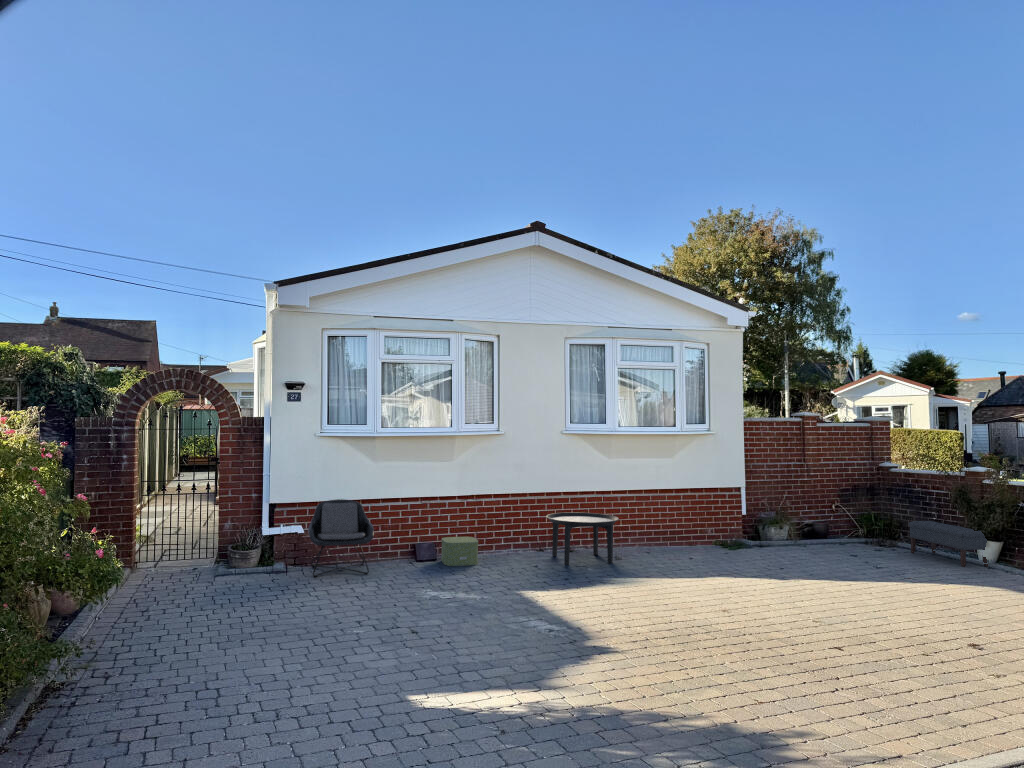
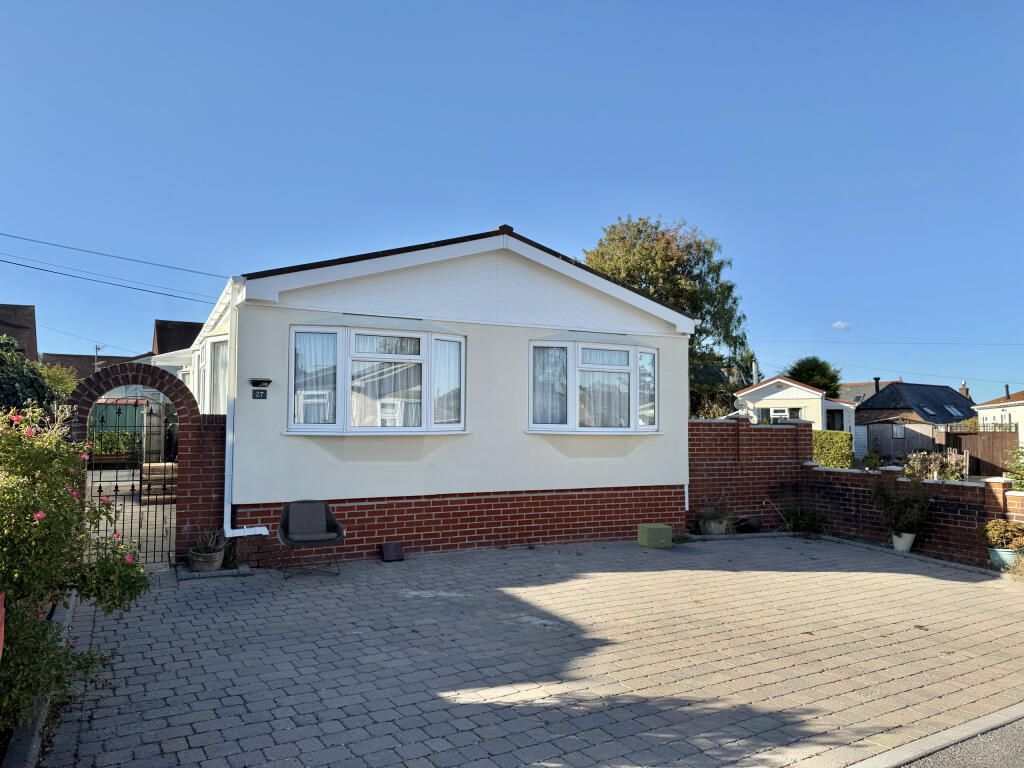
round table: present [546,512,619,565] -> none [510,510,580,561]
bench: present [909,521,988,567] -> none [832,515,904,555]
storage box: present [441,537,478,566] -> present [638,523,672,548]

